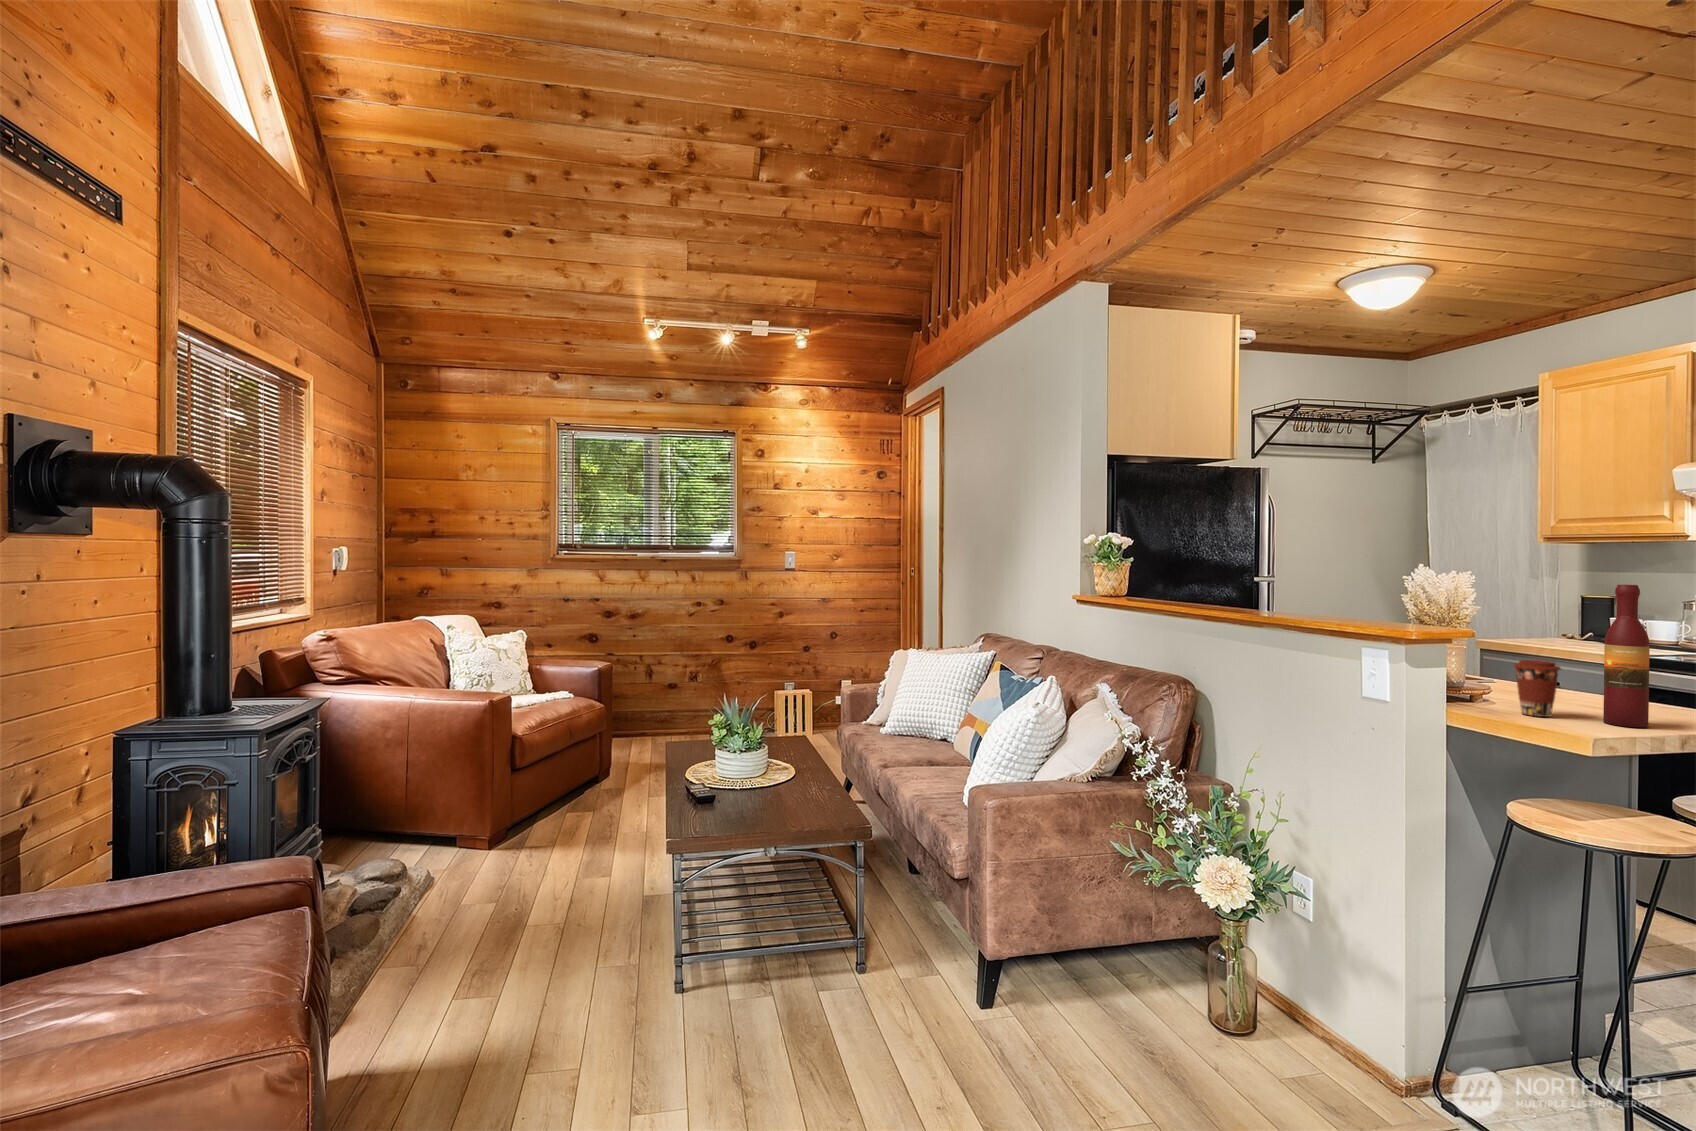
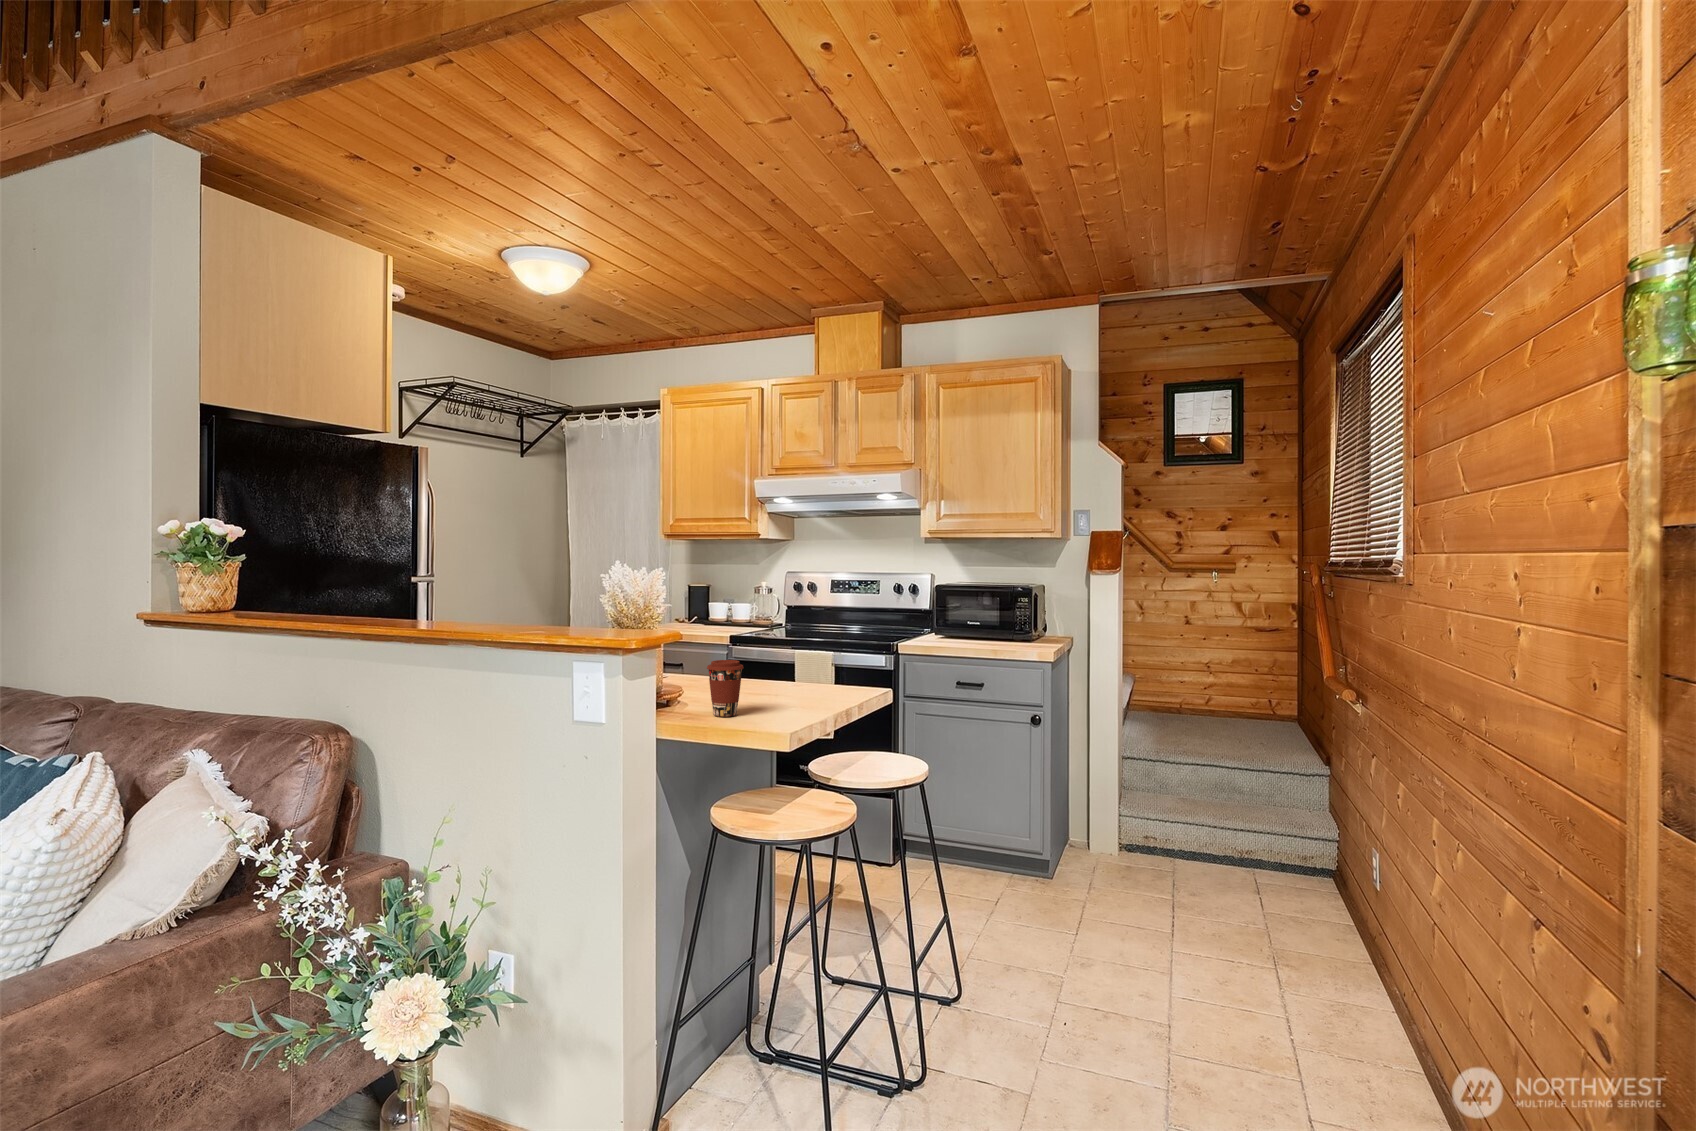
wine bottle: present [1603,585,1650,727] -> none [772,583,803,715]

